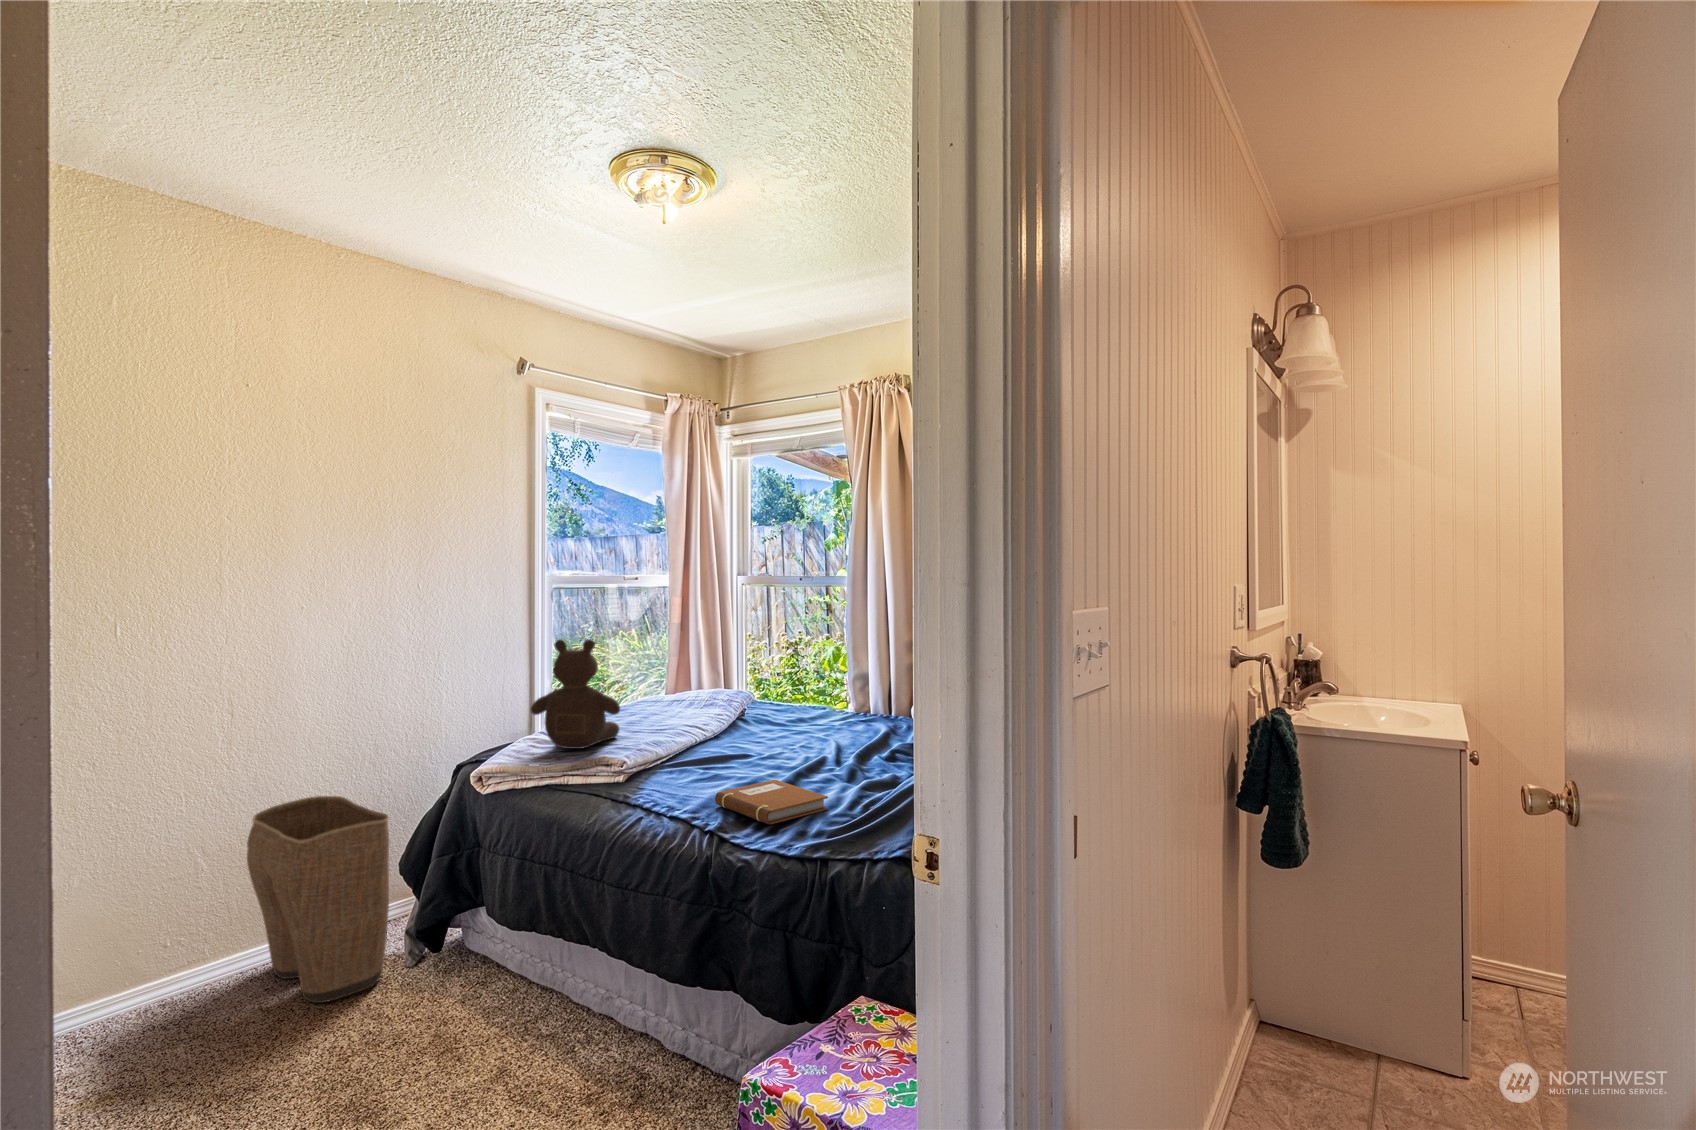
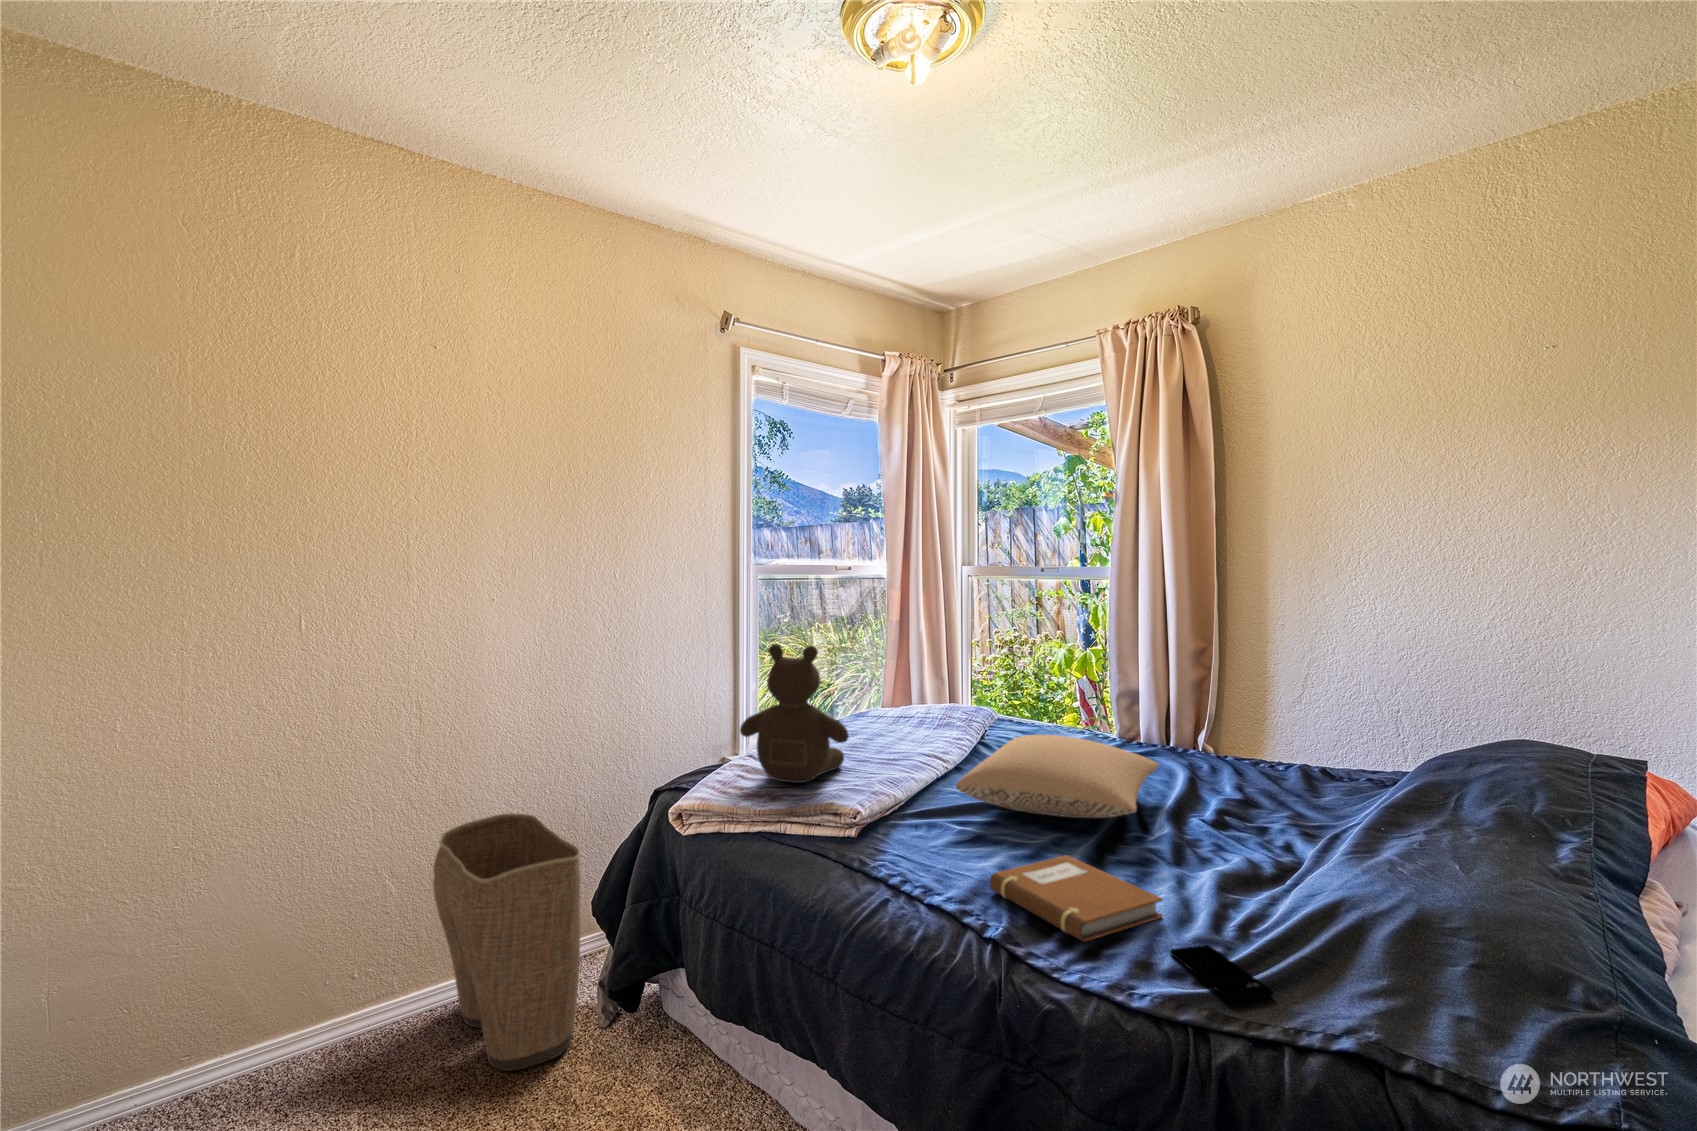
pillow: none [703,703,860,759] -> present [956,735,1159,818]
smartphone: none [823,820,875,843] -> present [1170,945,1273,1001]

